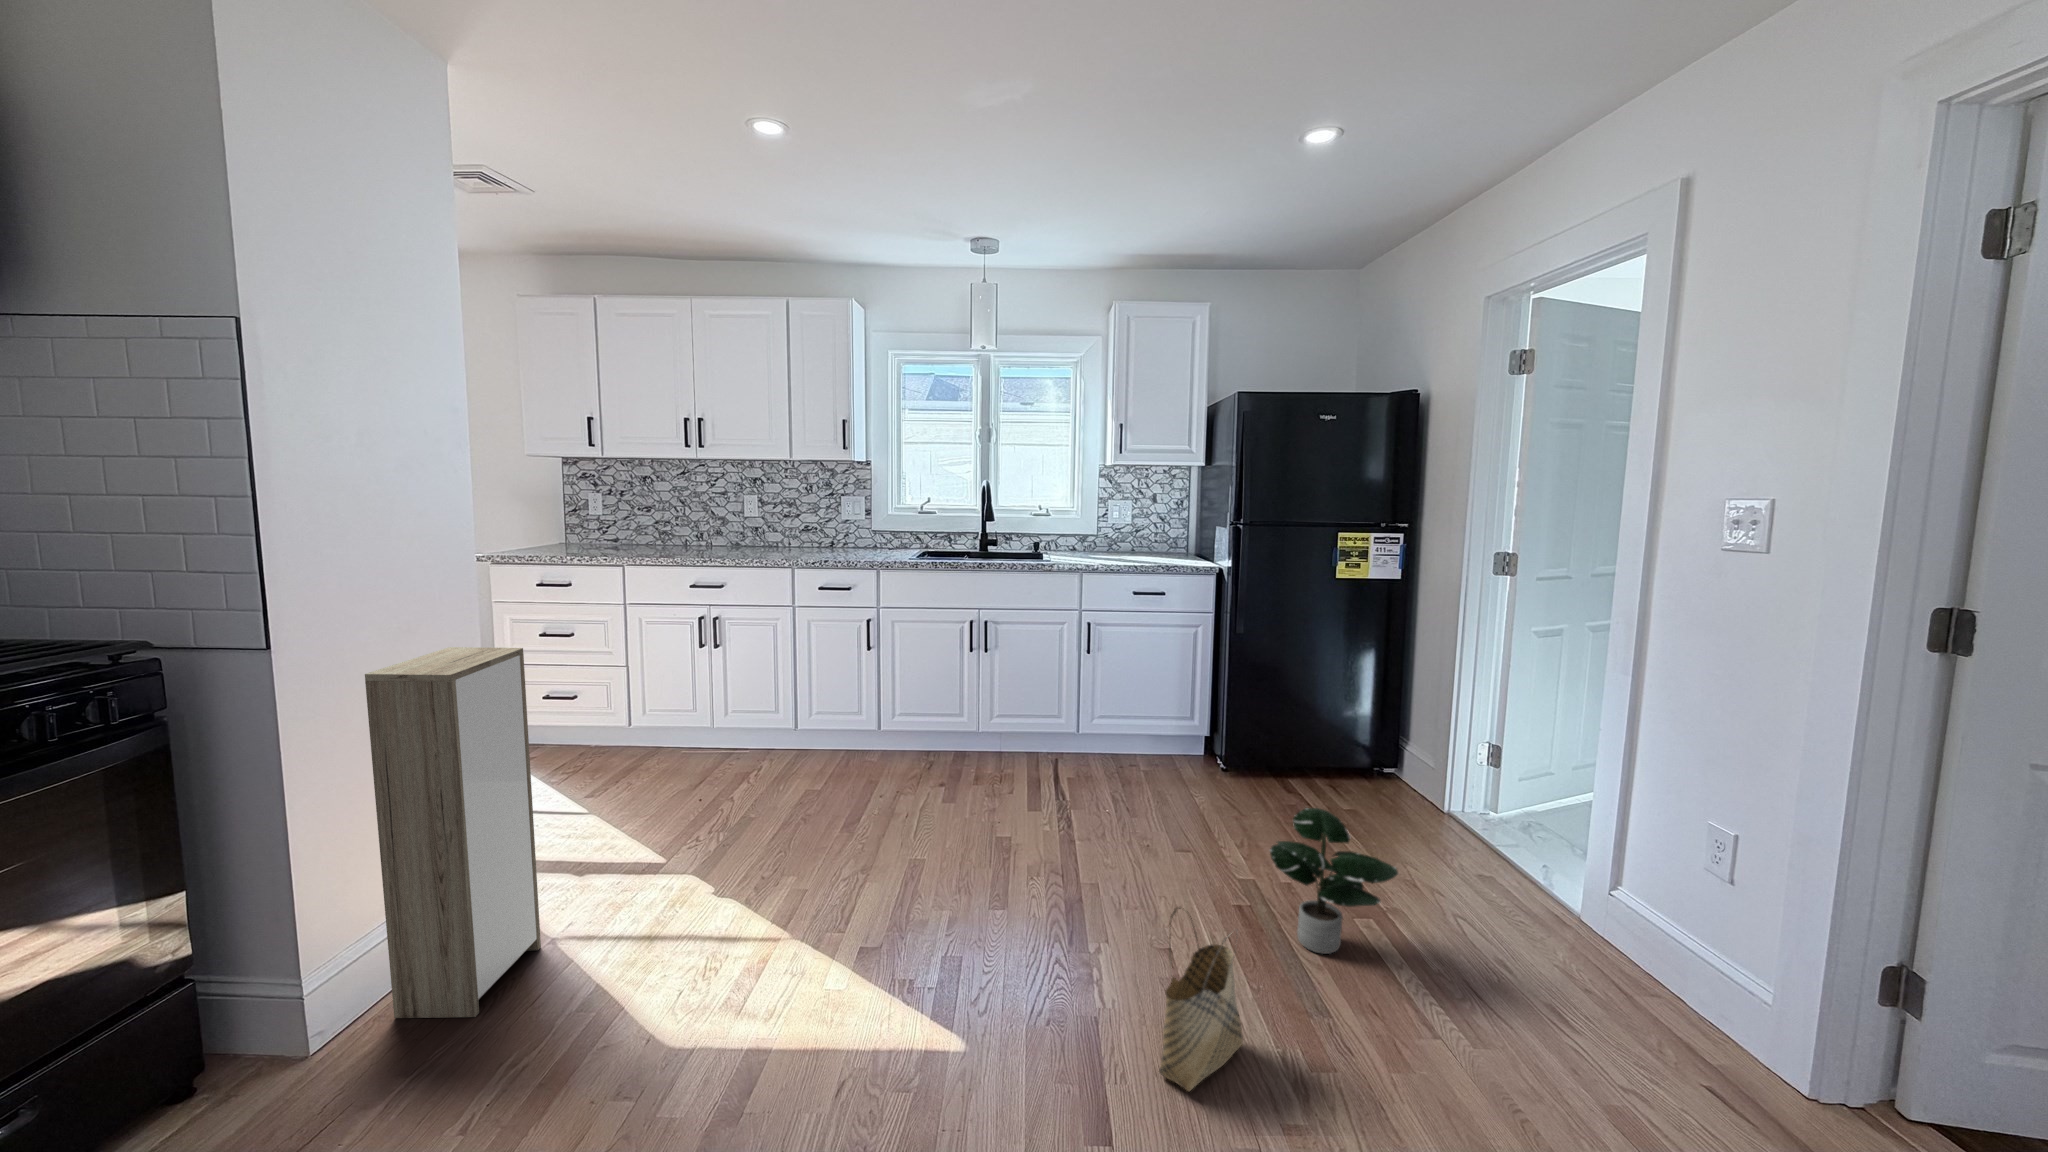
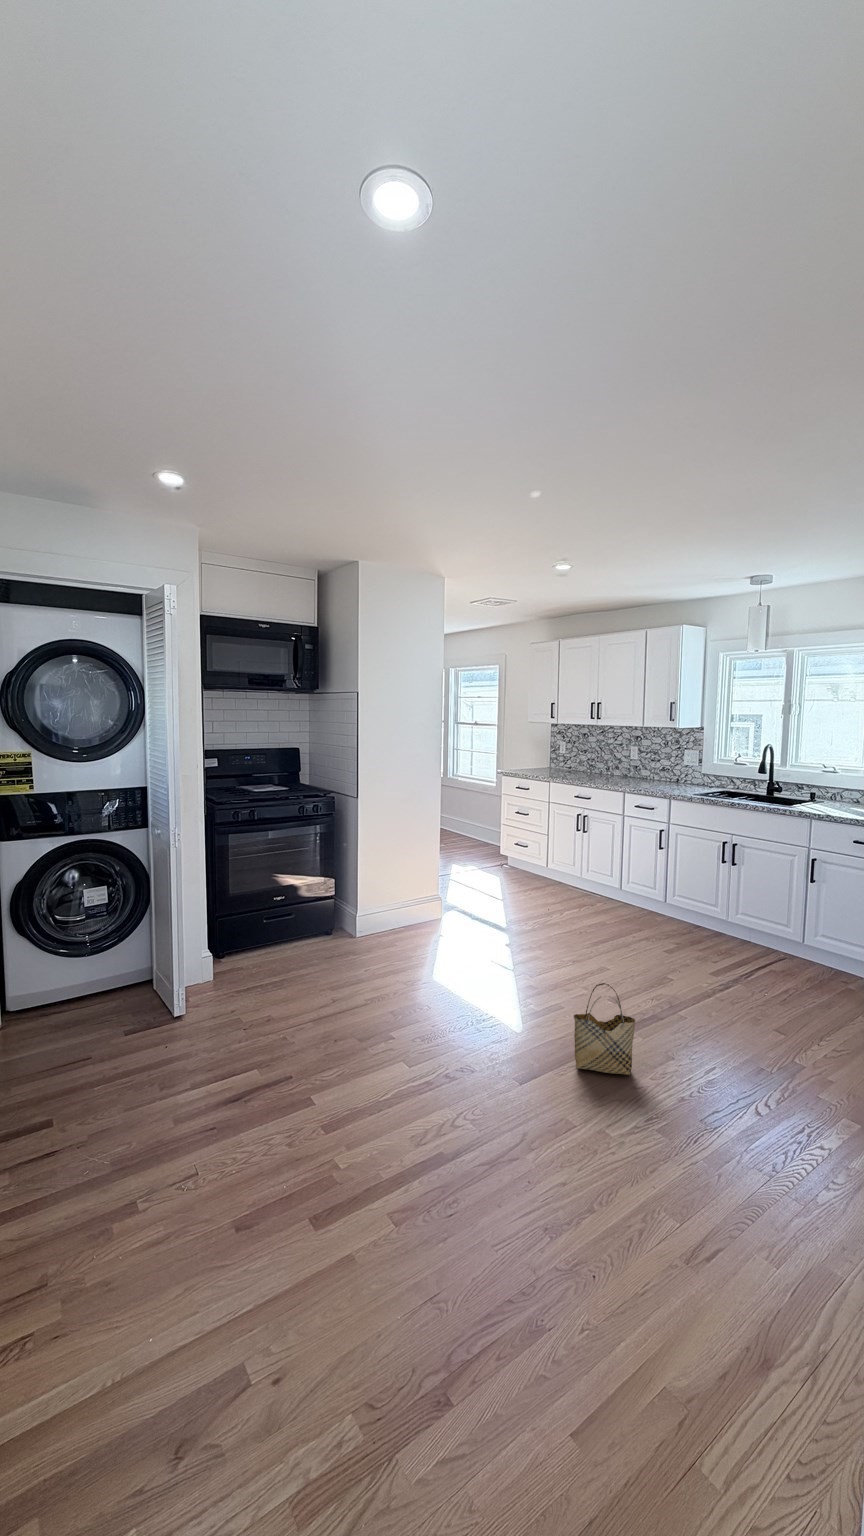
storage cabinet: present [365,647,541,1018] -> none [385,804,437,940]
potted plant: present [1270,808,1398,954] -> none [727,995,813,1092]

